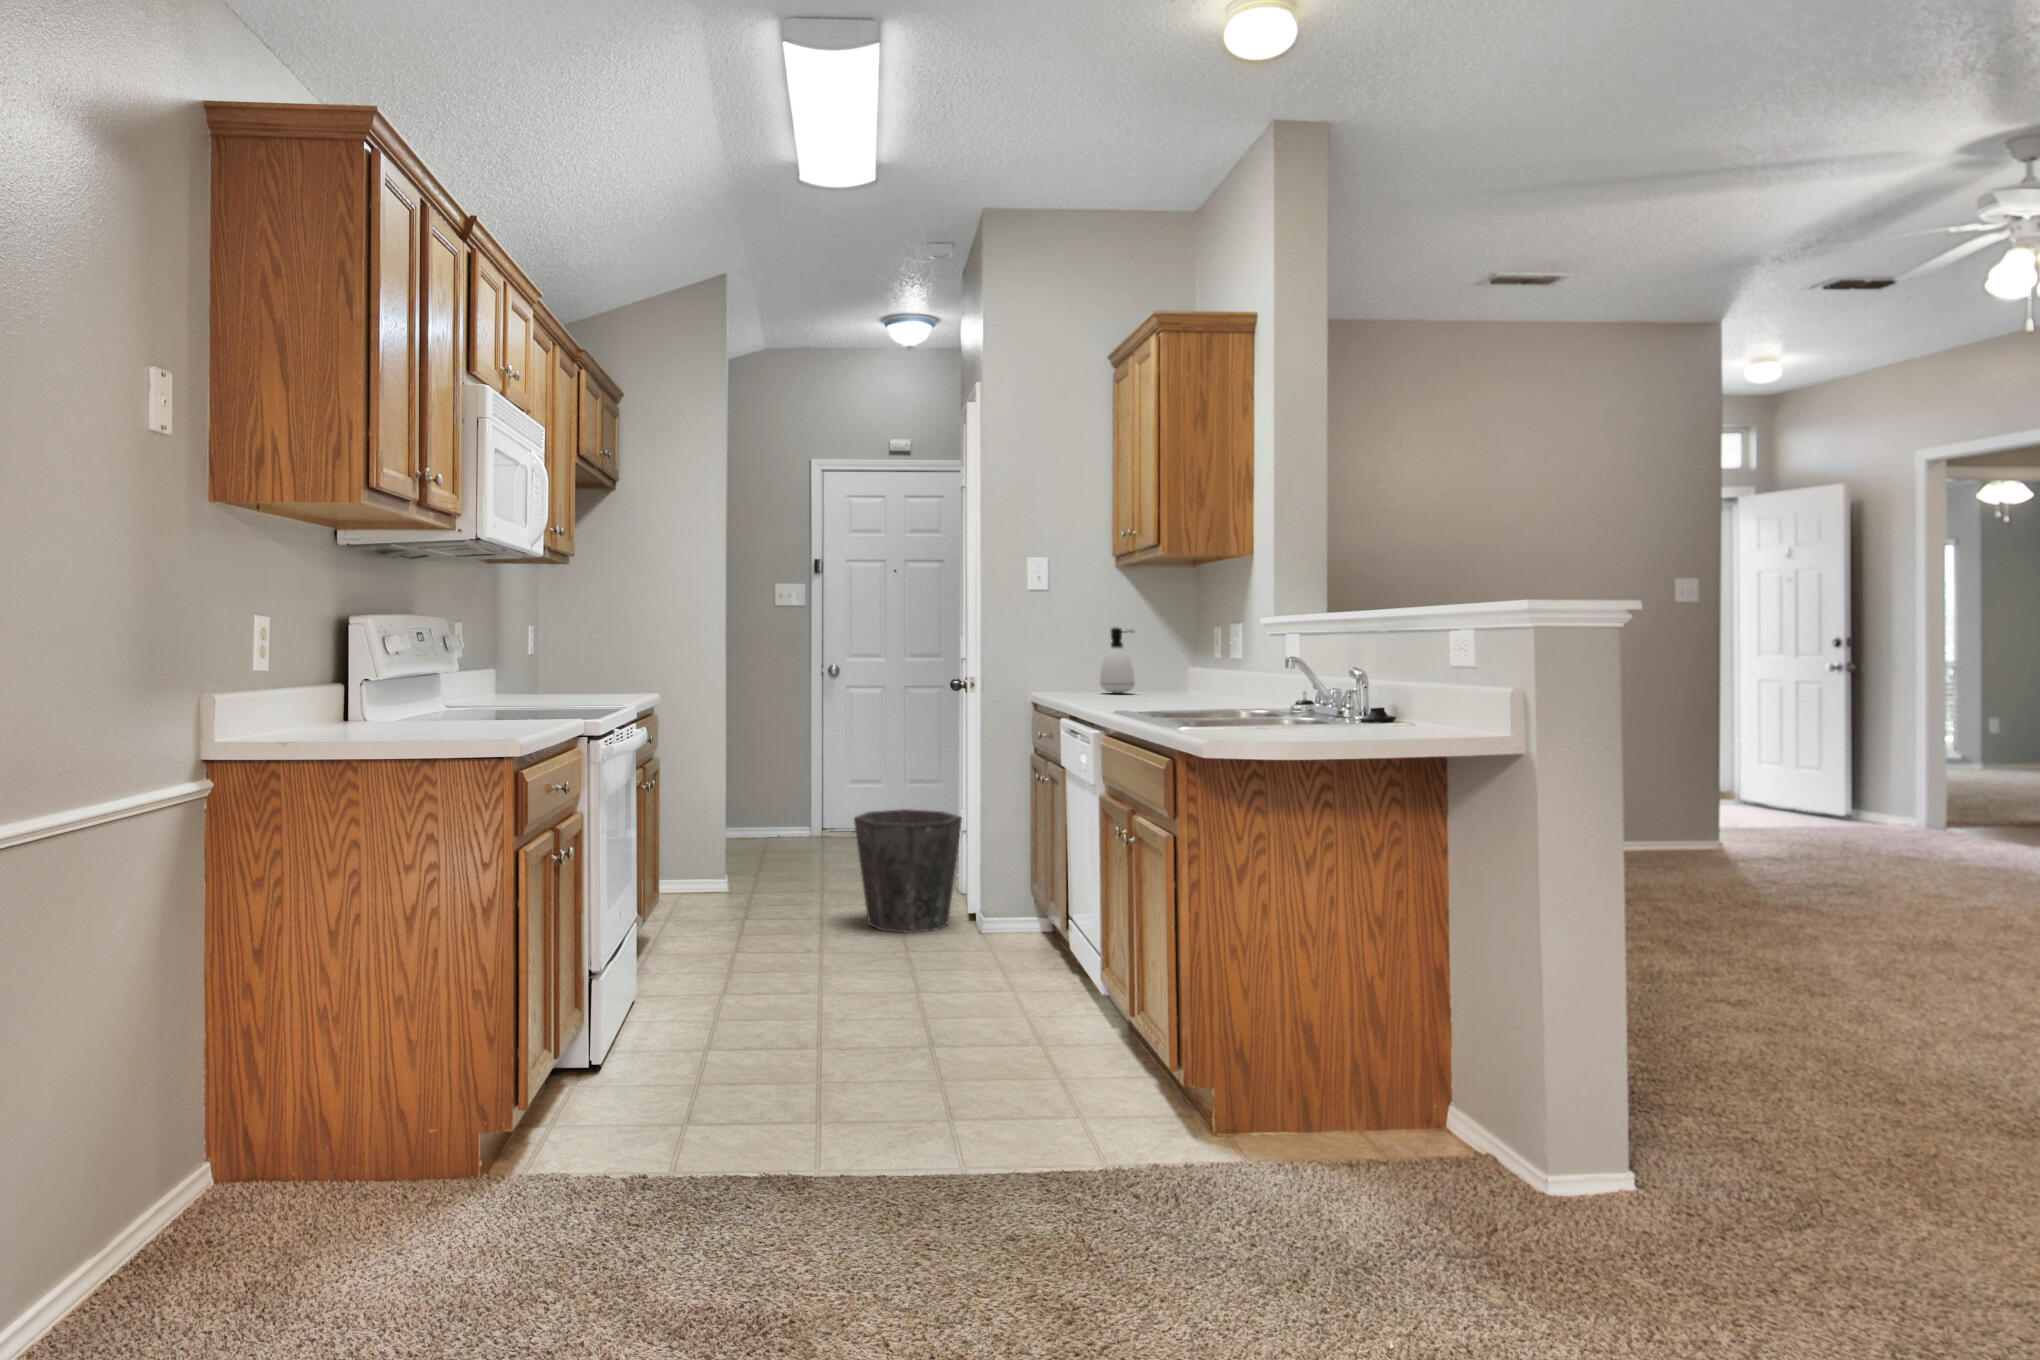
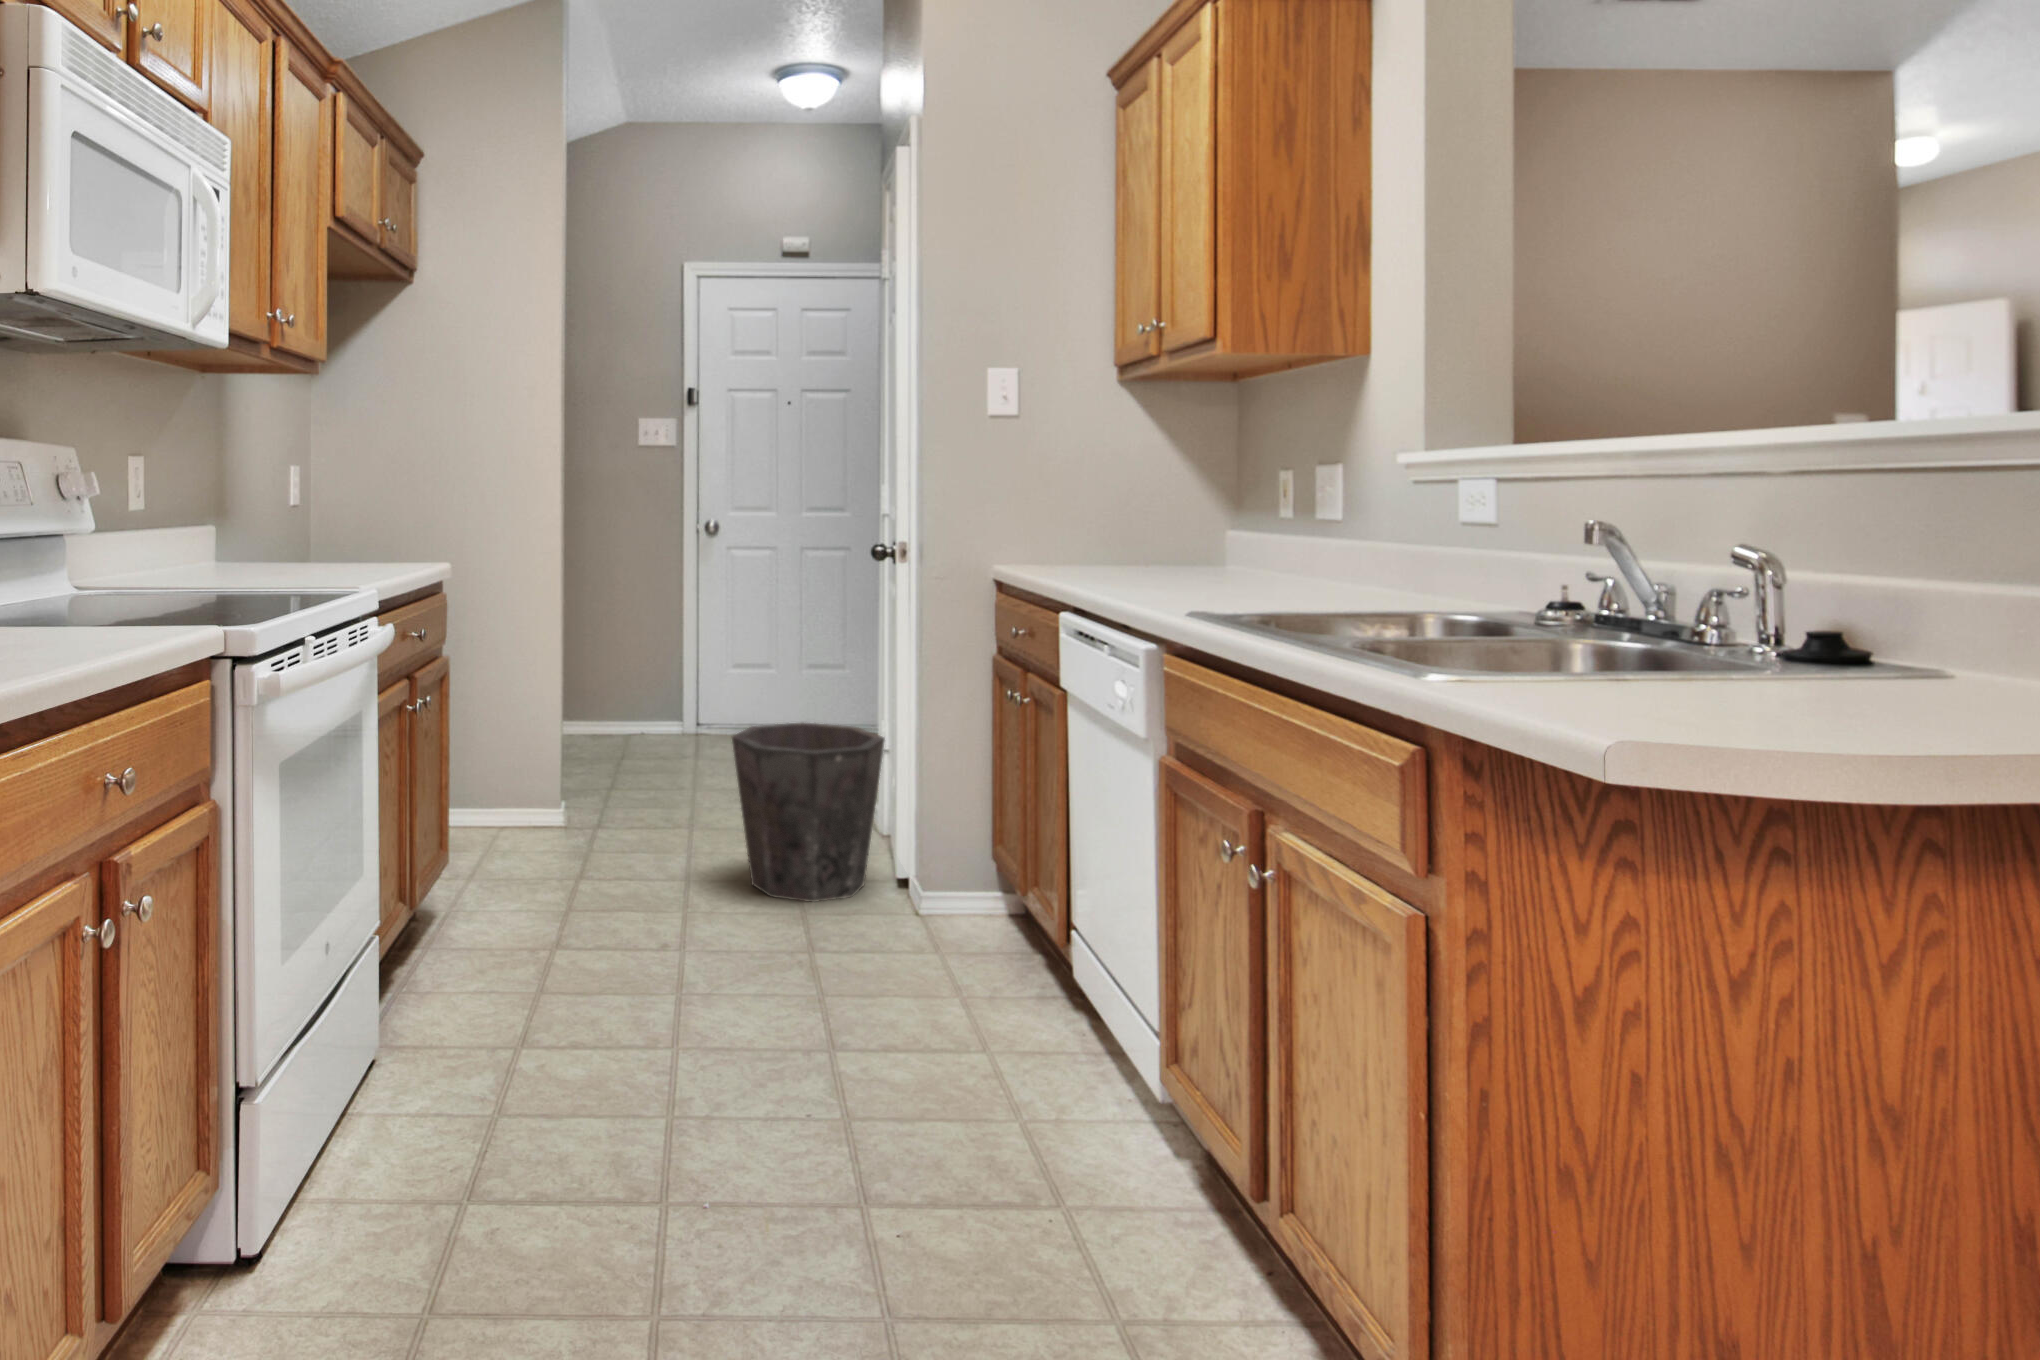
soap dispenser: present [1100,627,1135,693] -> none [1101,473,1156,571]

